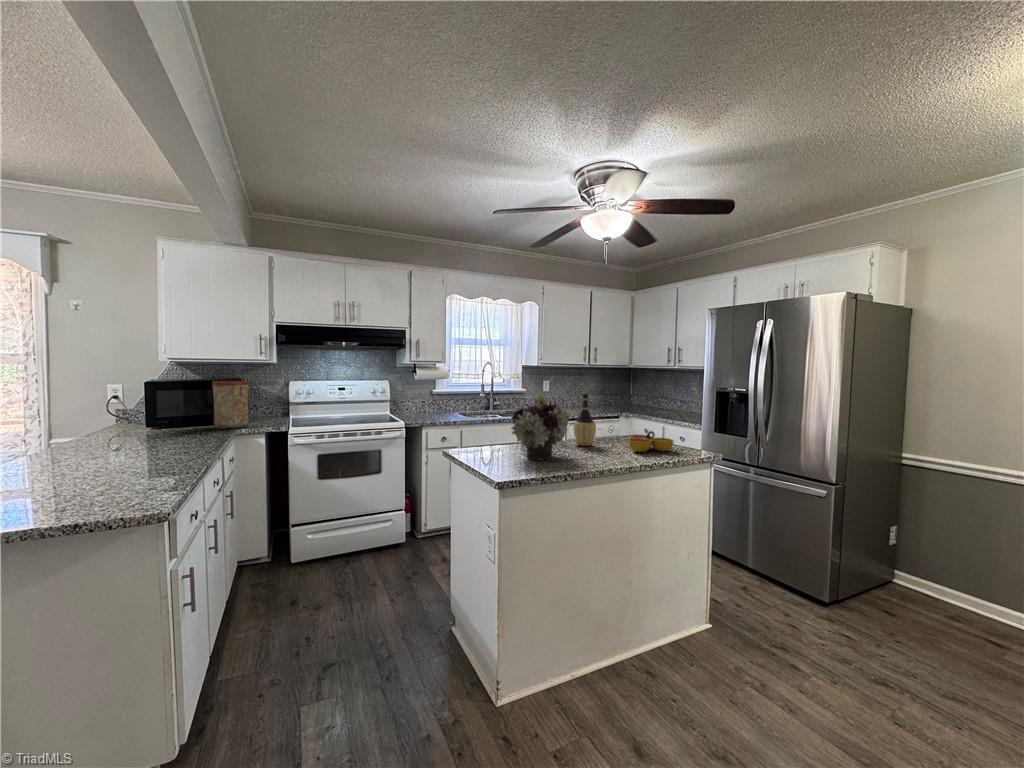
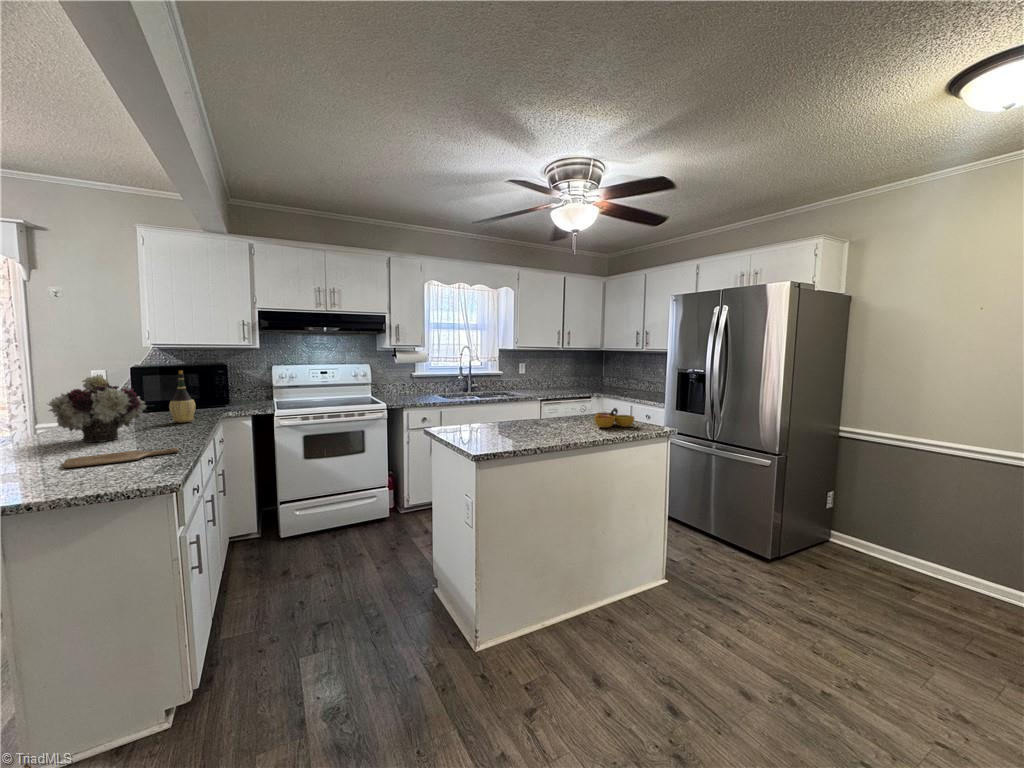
vase: present [212,381,249,429] -> none [197,366,234,412]
wine bottle: present [574,391,596,446] -> present [169,371,195,423]
flower arrangement: present [511,393,569,460] -> present [48,375,146,442]
cutting board: none [51,469,179,491] -> present [63,448,179,468]

